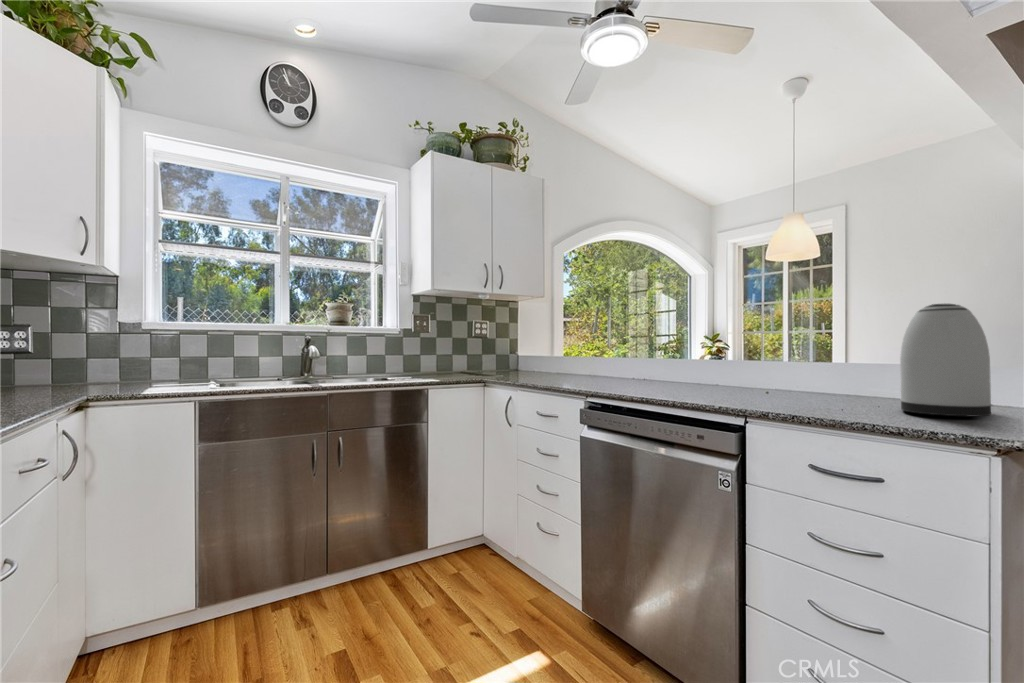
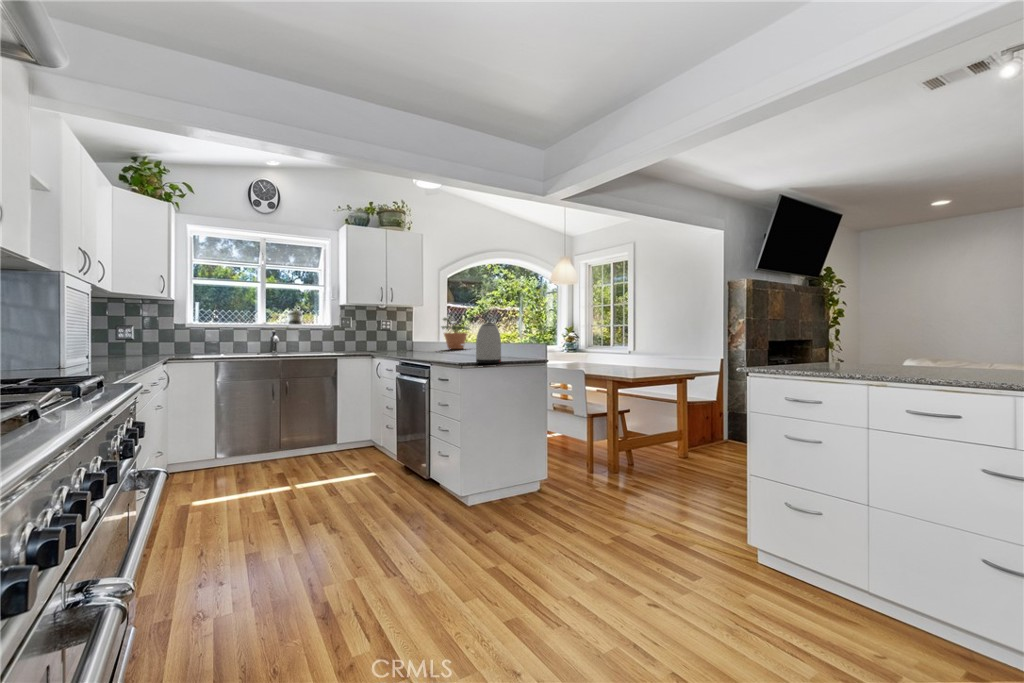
potted plant: none [589,311,648,369] -> present [441,317,471,349]

